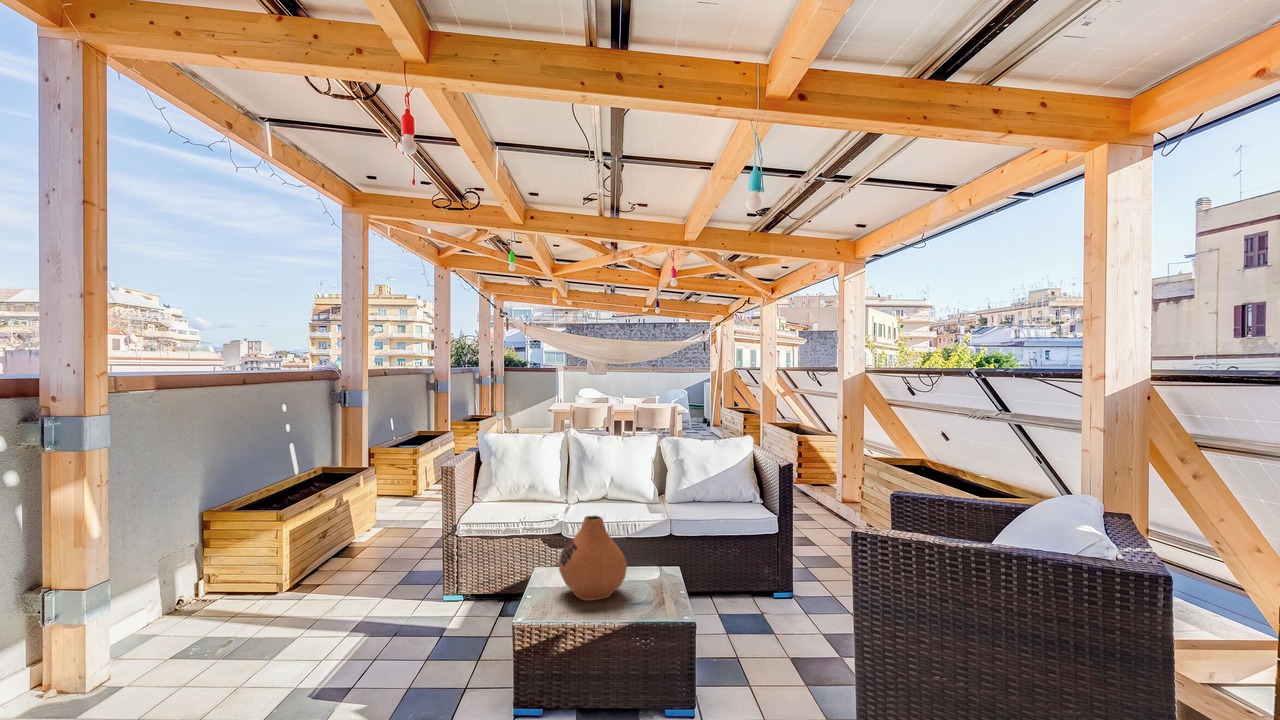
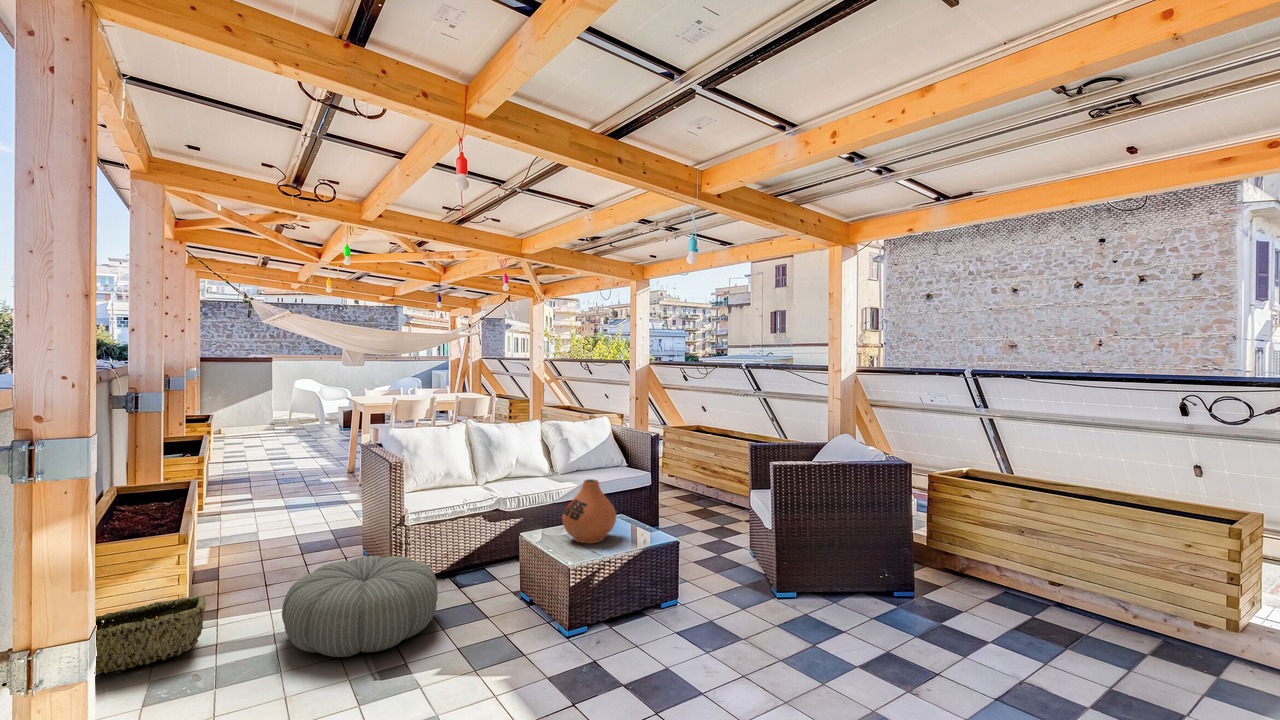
pouf: none [285,561,445,667] -> present [282,556,438,657]
woven basket: none [158,569,282,621] -> present [94,596,206,675]

